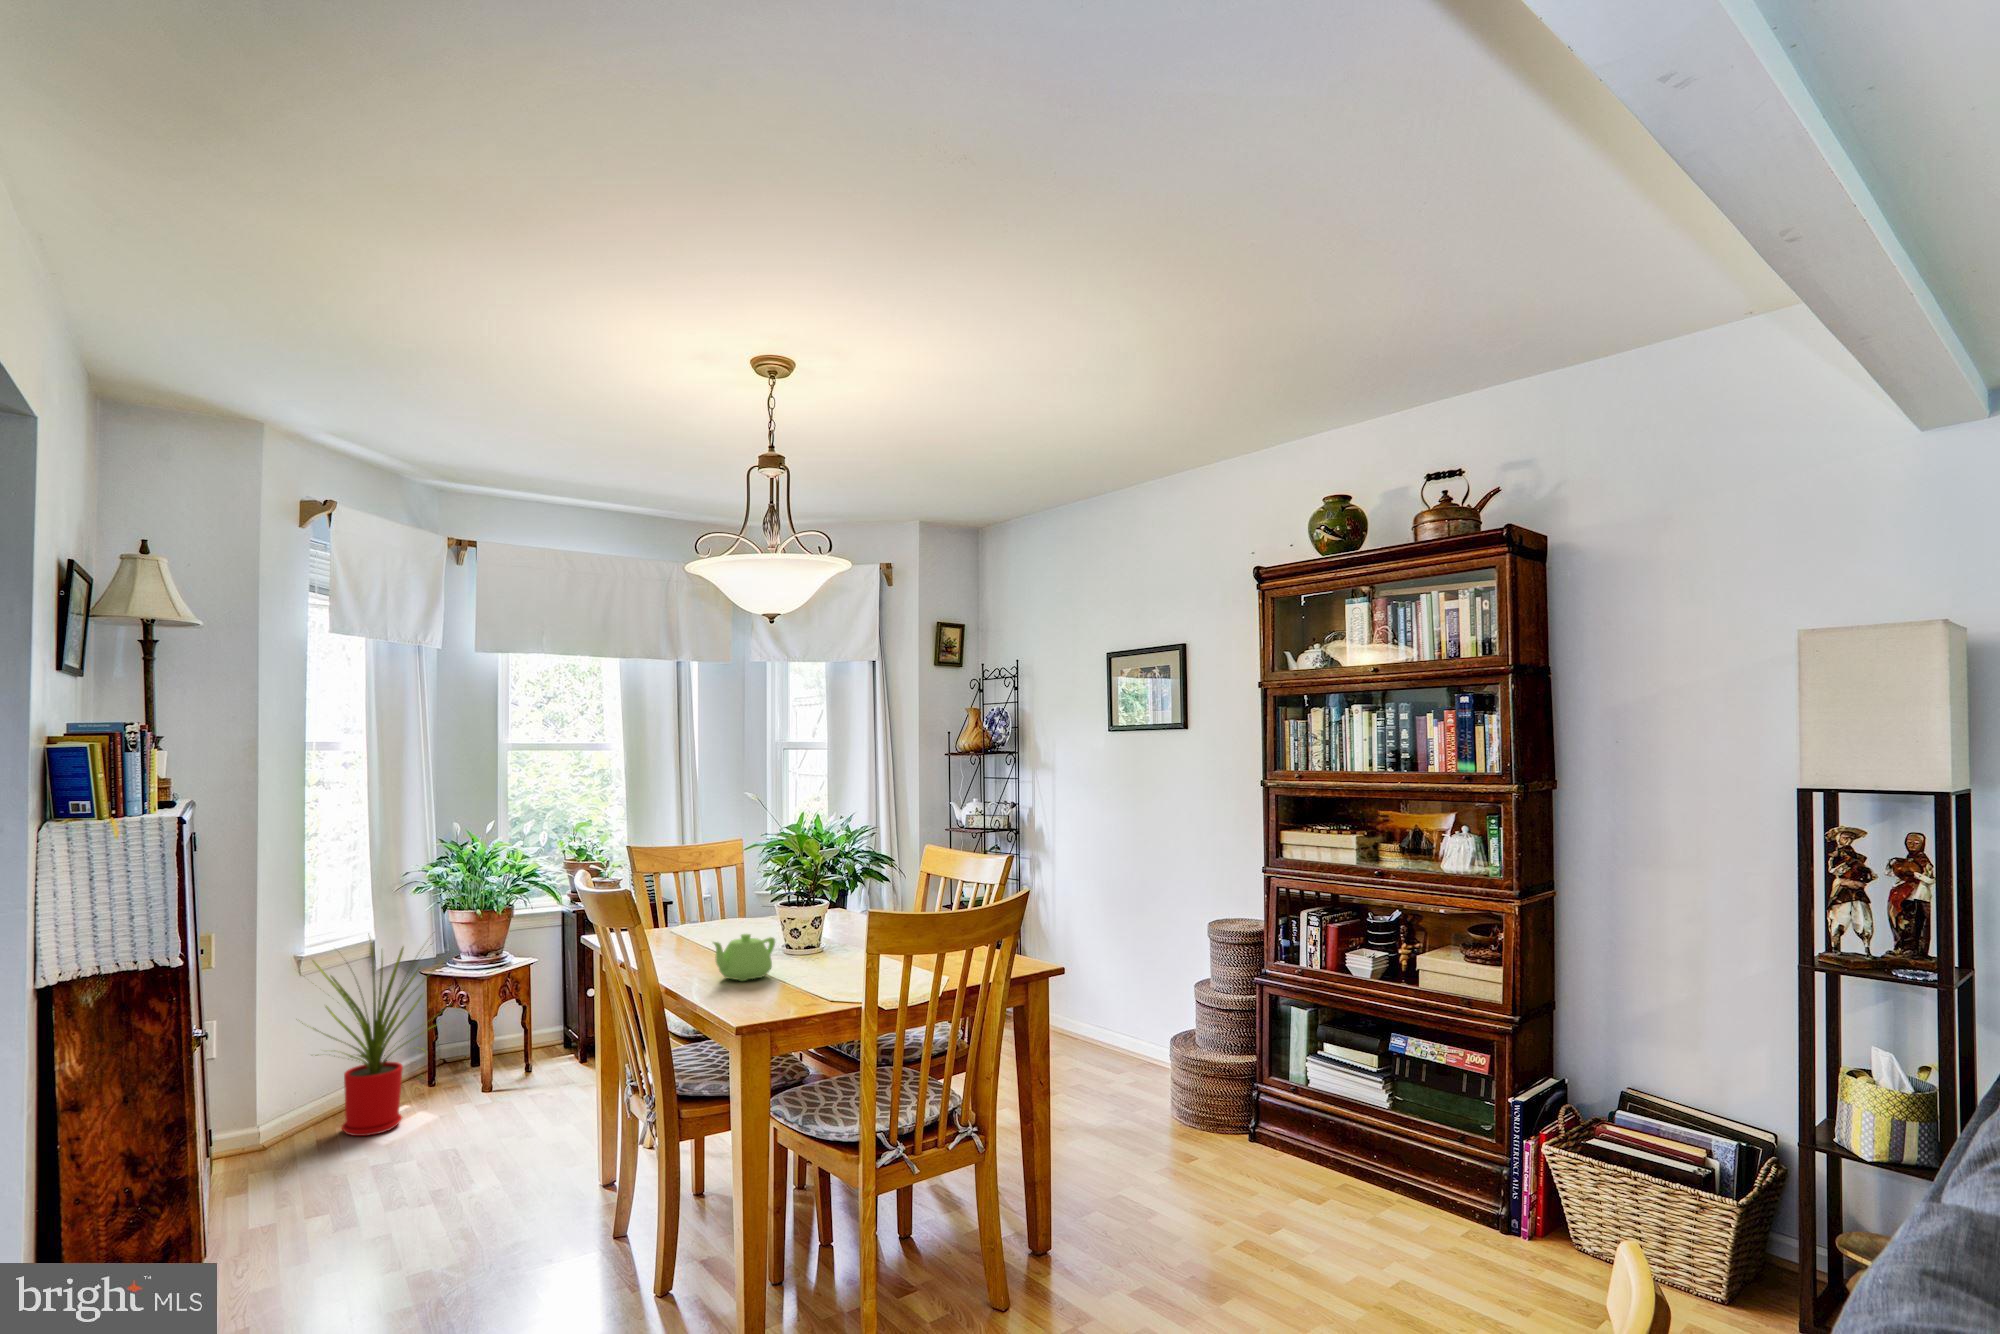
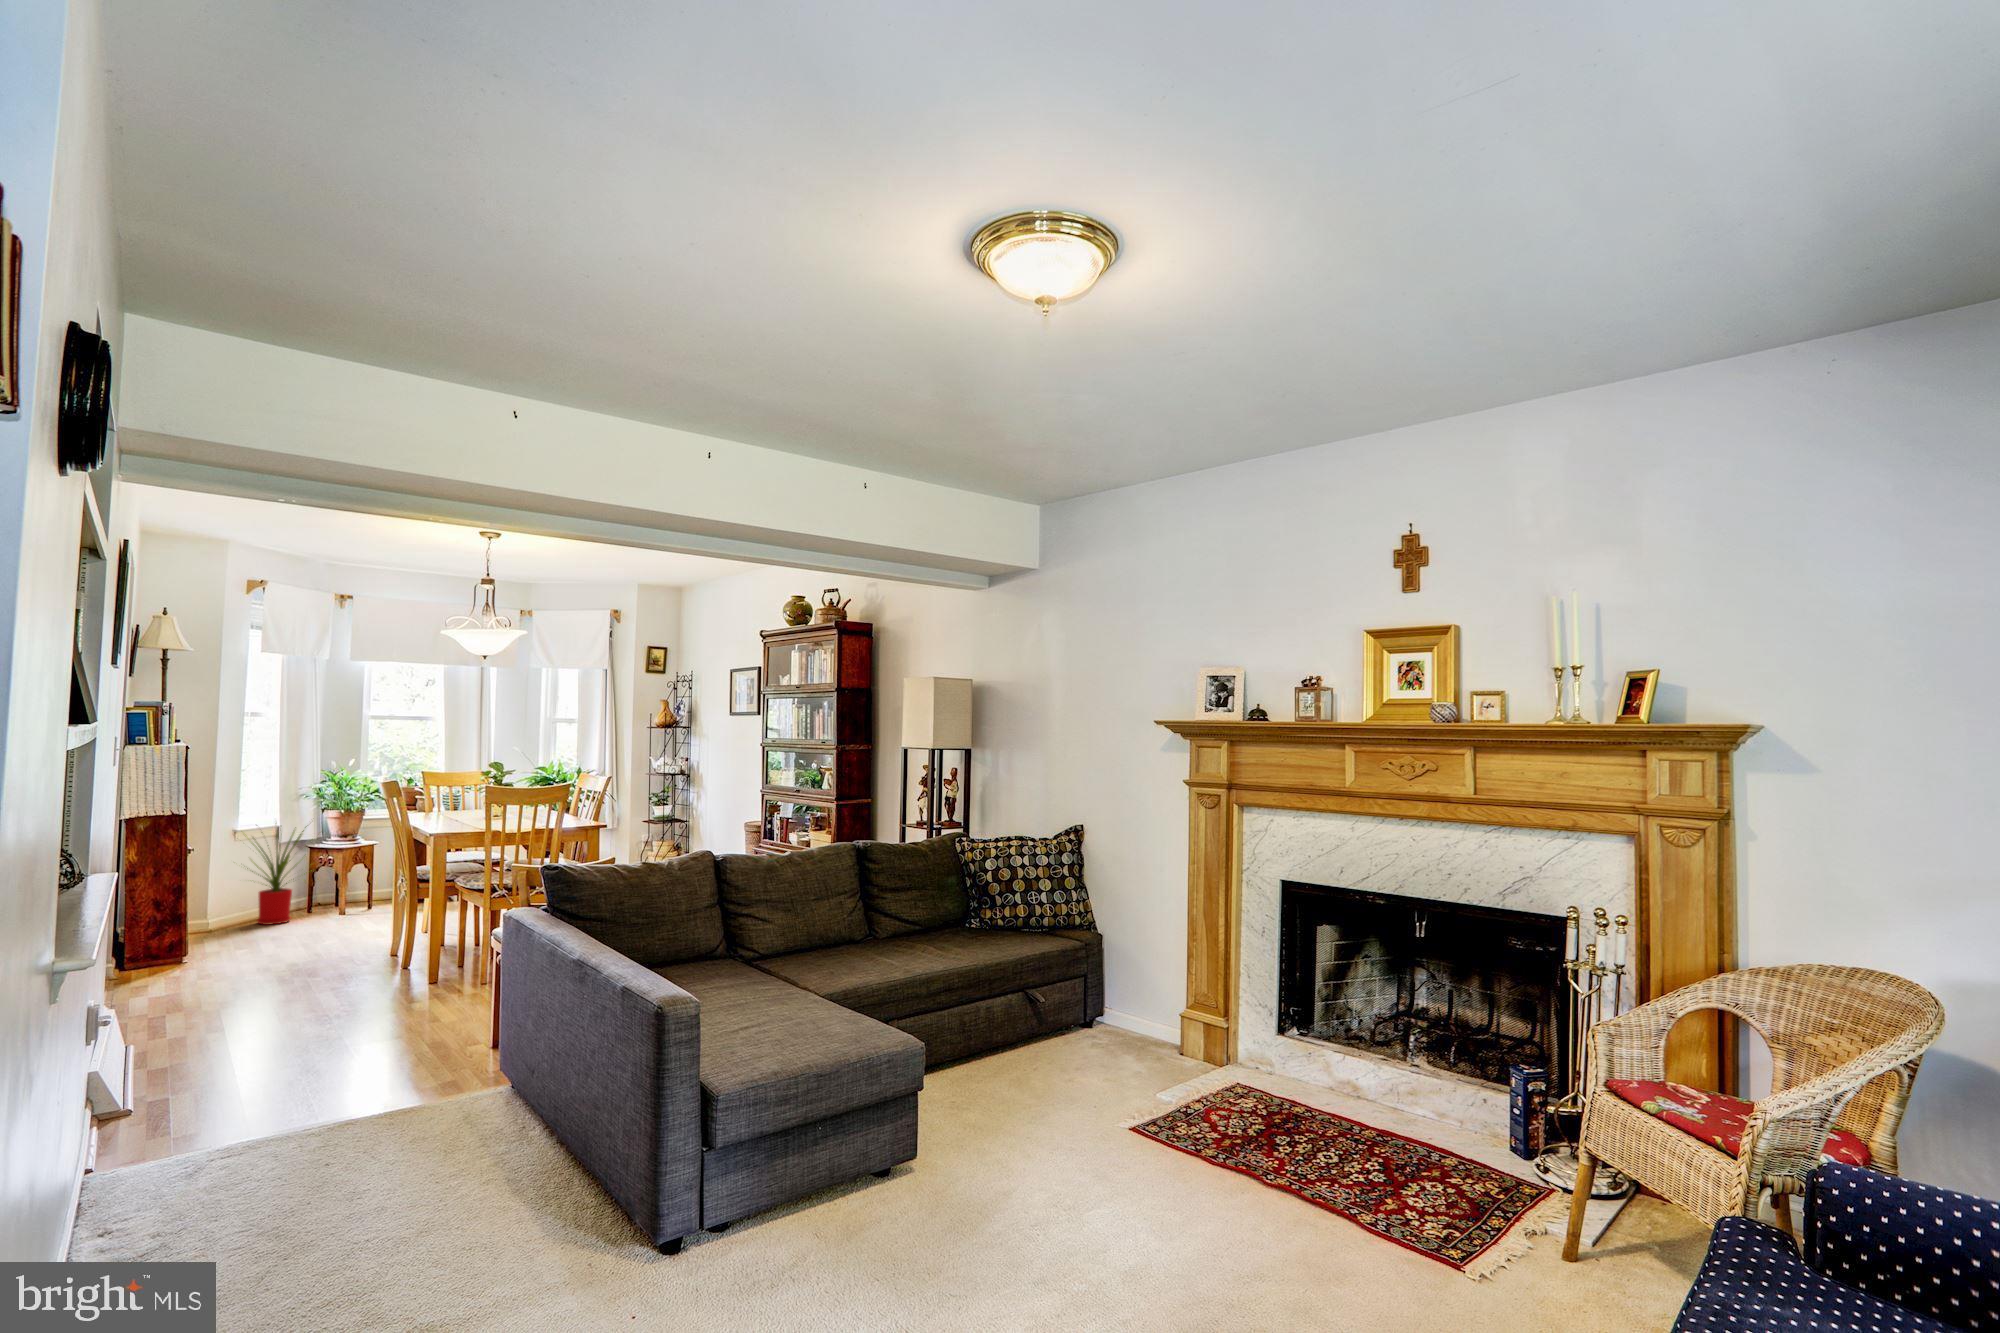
teapot: present [713,934,775,981] -> none [435,806,471,827]

